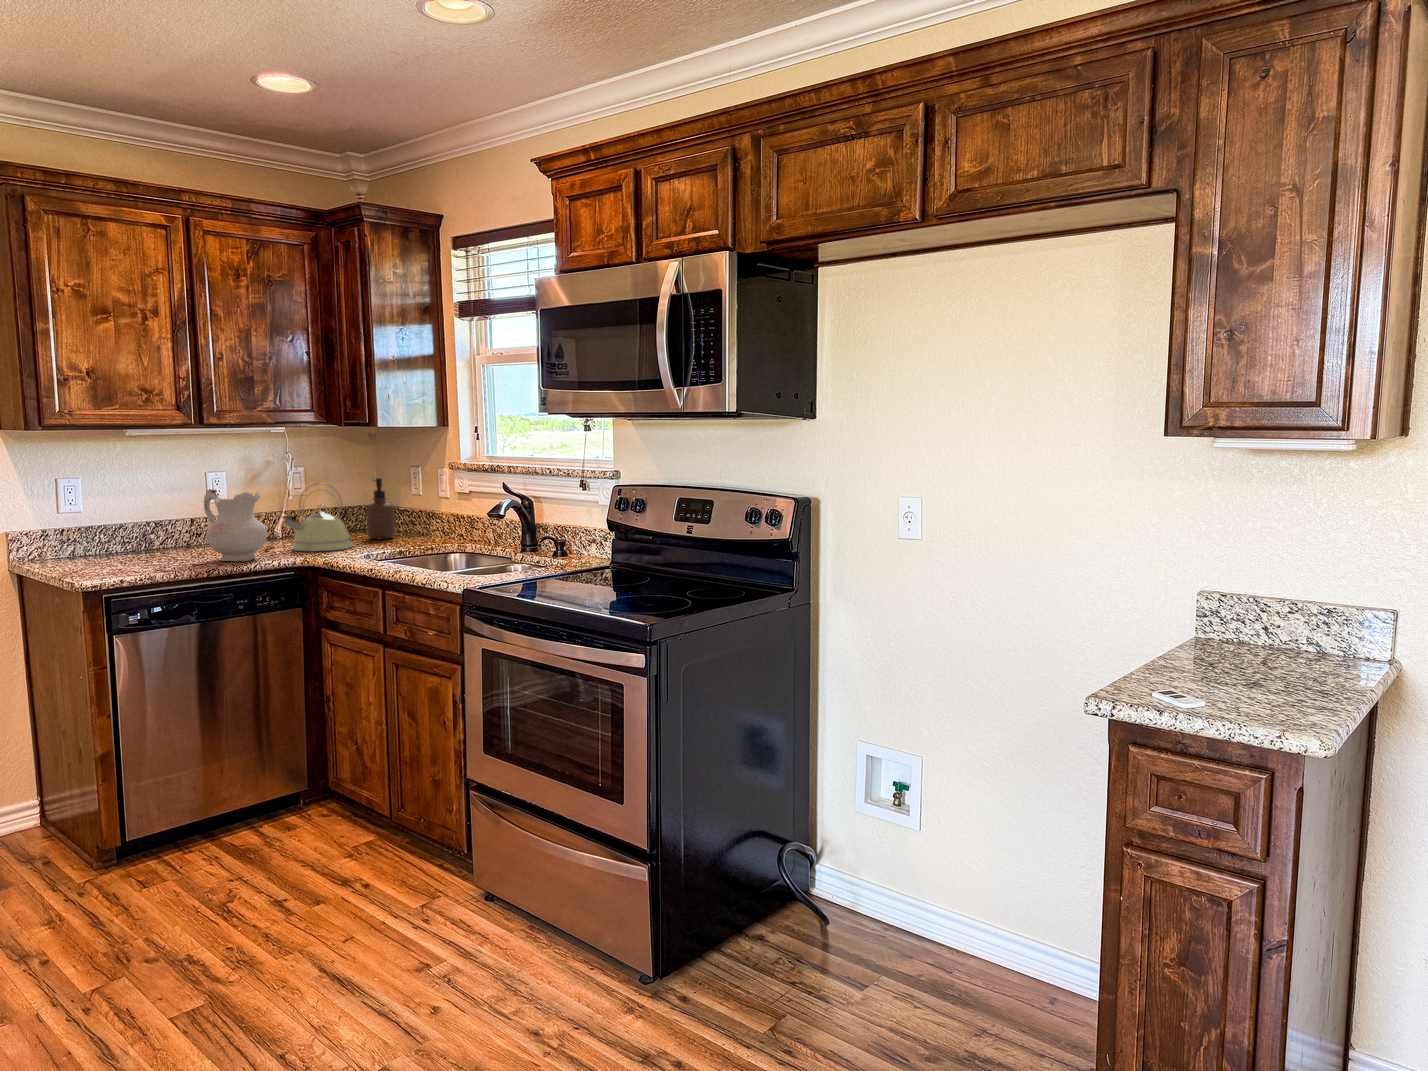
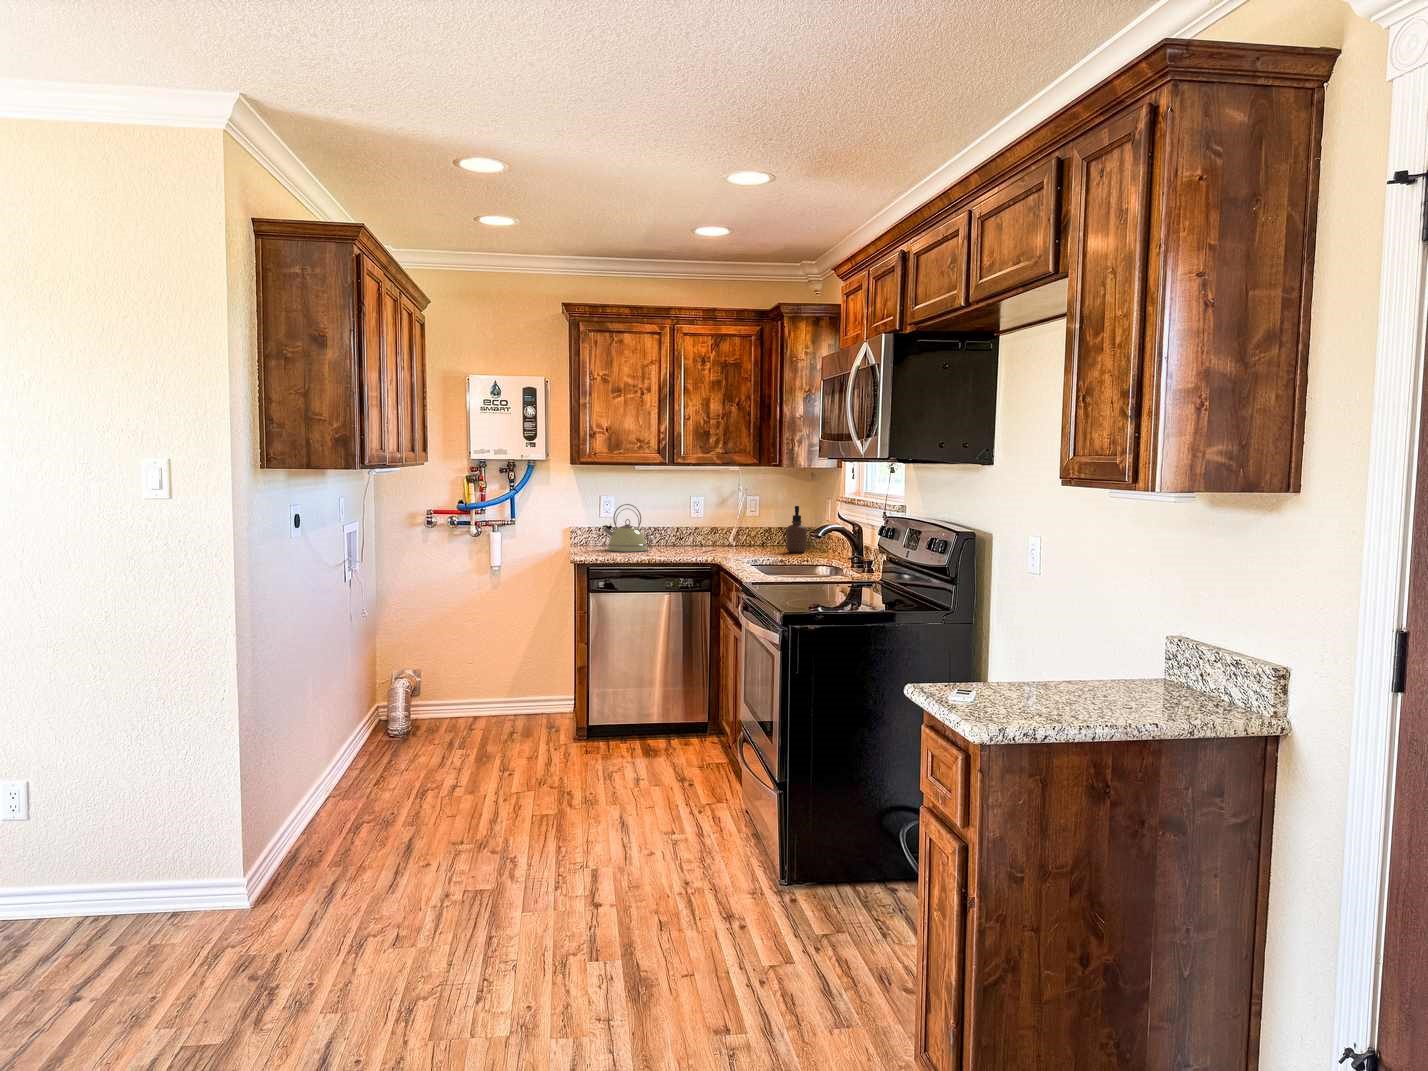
kettle: present [282,483,353,552] -> present [602,504,648,552]
ceramic pitcher: present [204,489,267,561] -> none [661,507,698,557]

